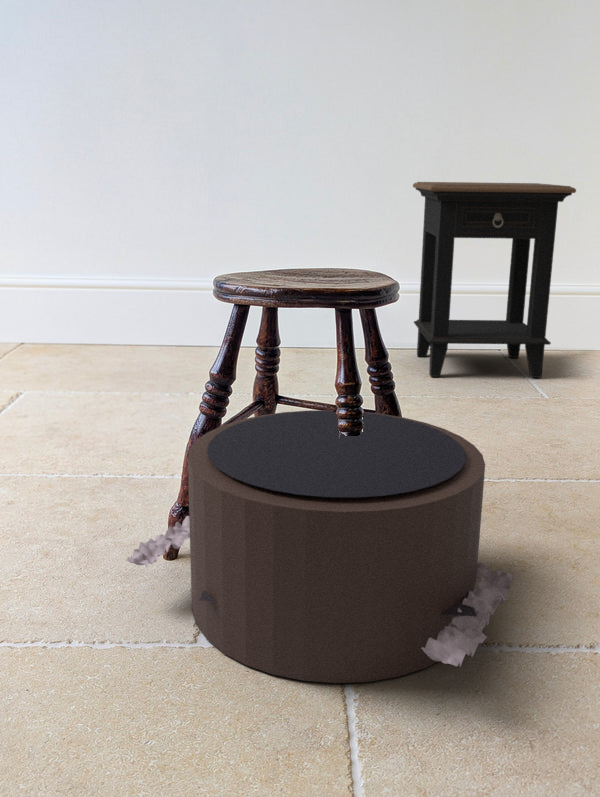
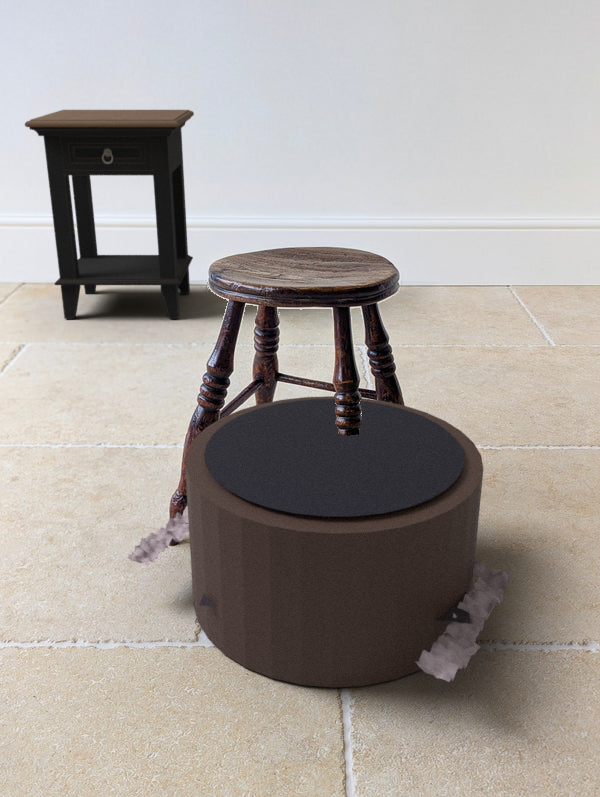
side table: present [413,182,576,378] -> present [25,110,194,319]

